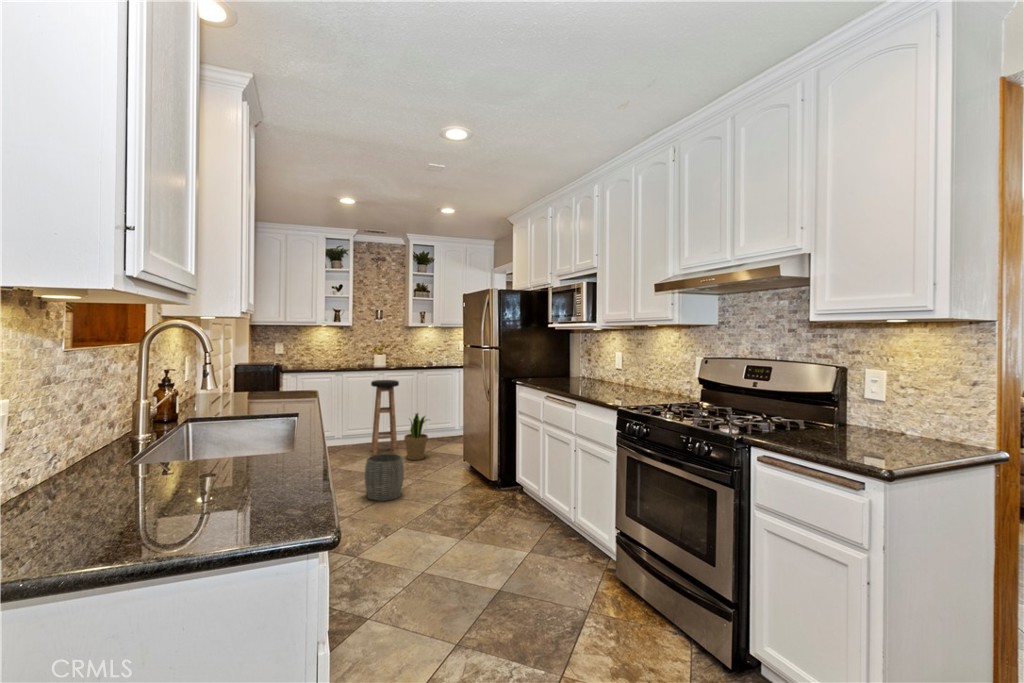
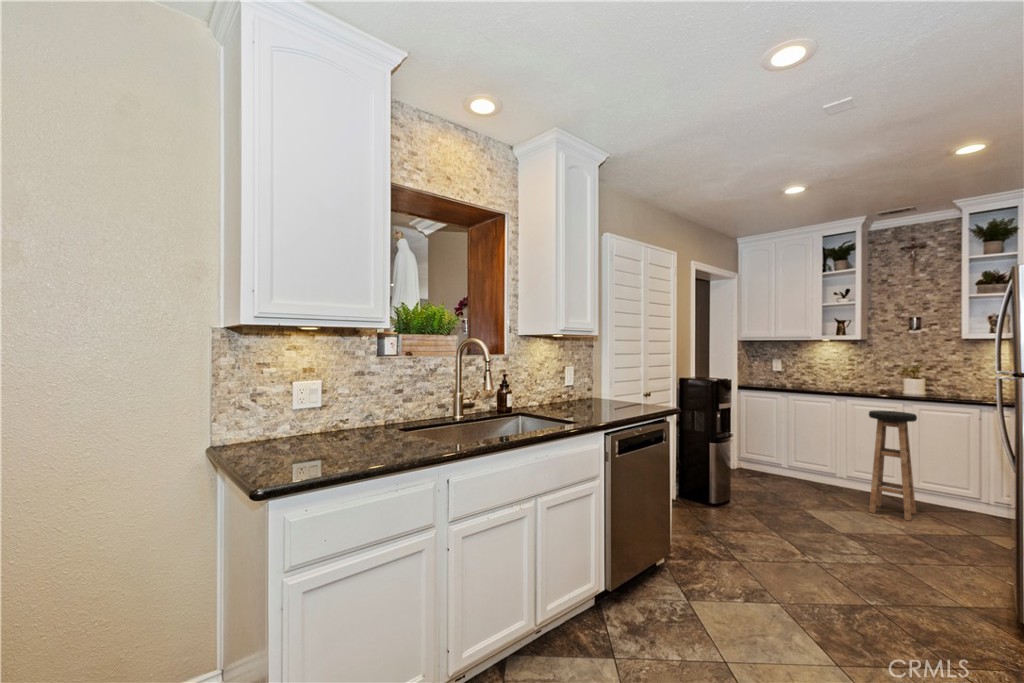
potted plant: present [404,413,428,460] -> none [914,465,969,540]
woven basket: present [365,453,404,501] -> none [787,500,848,568]

